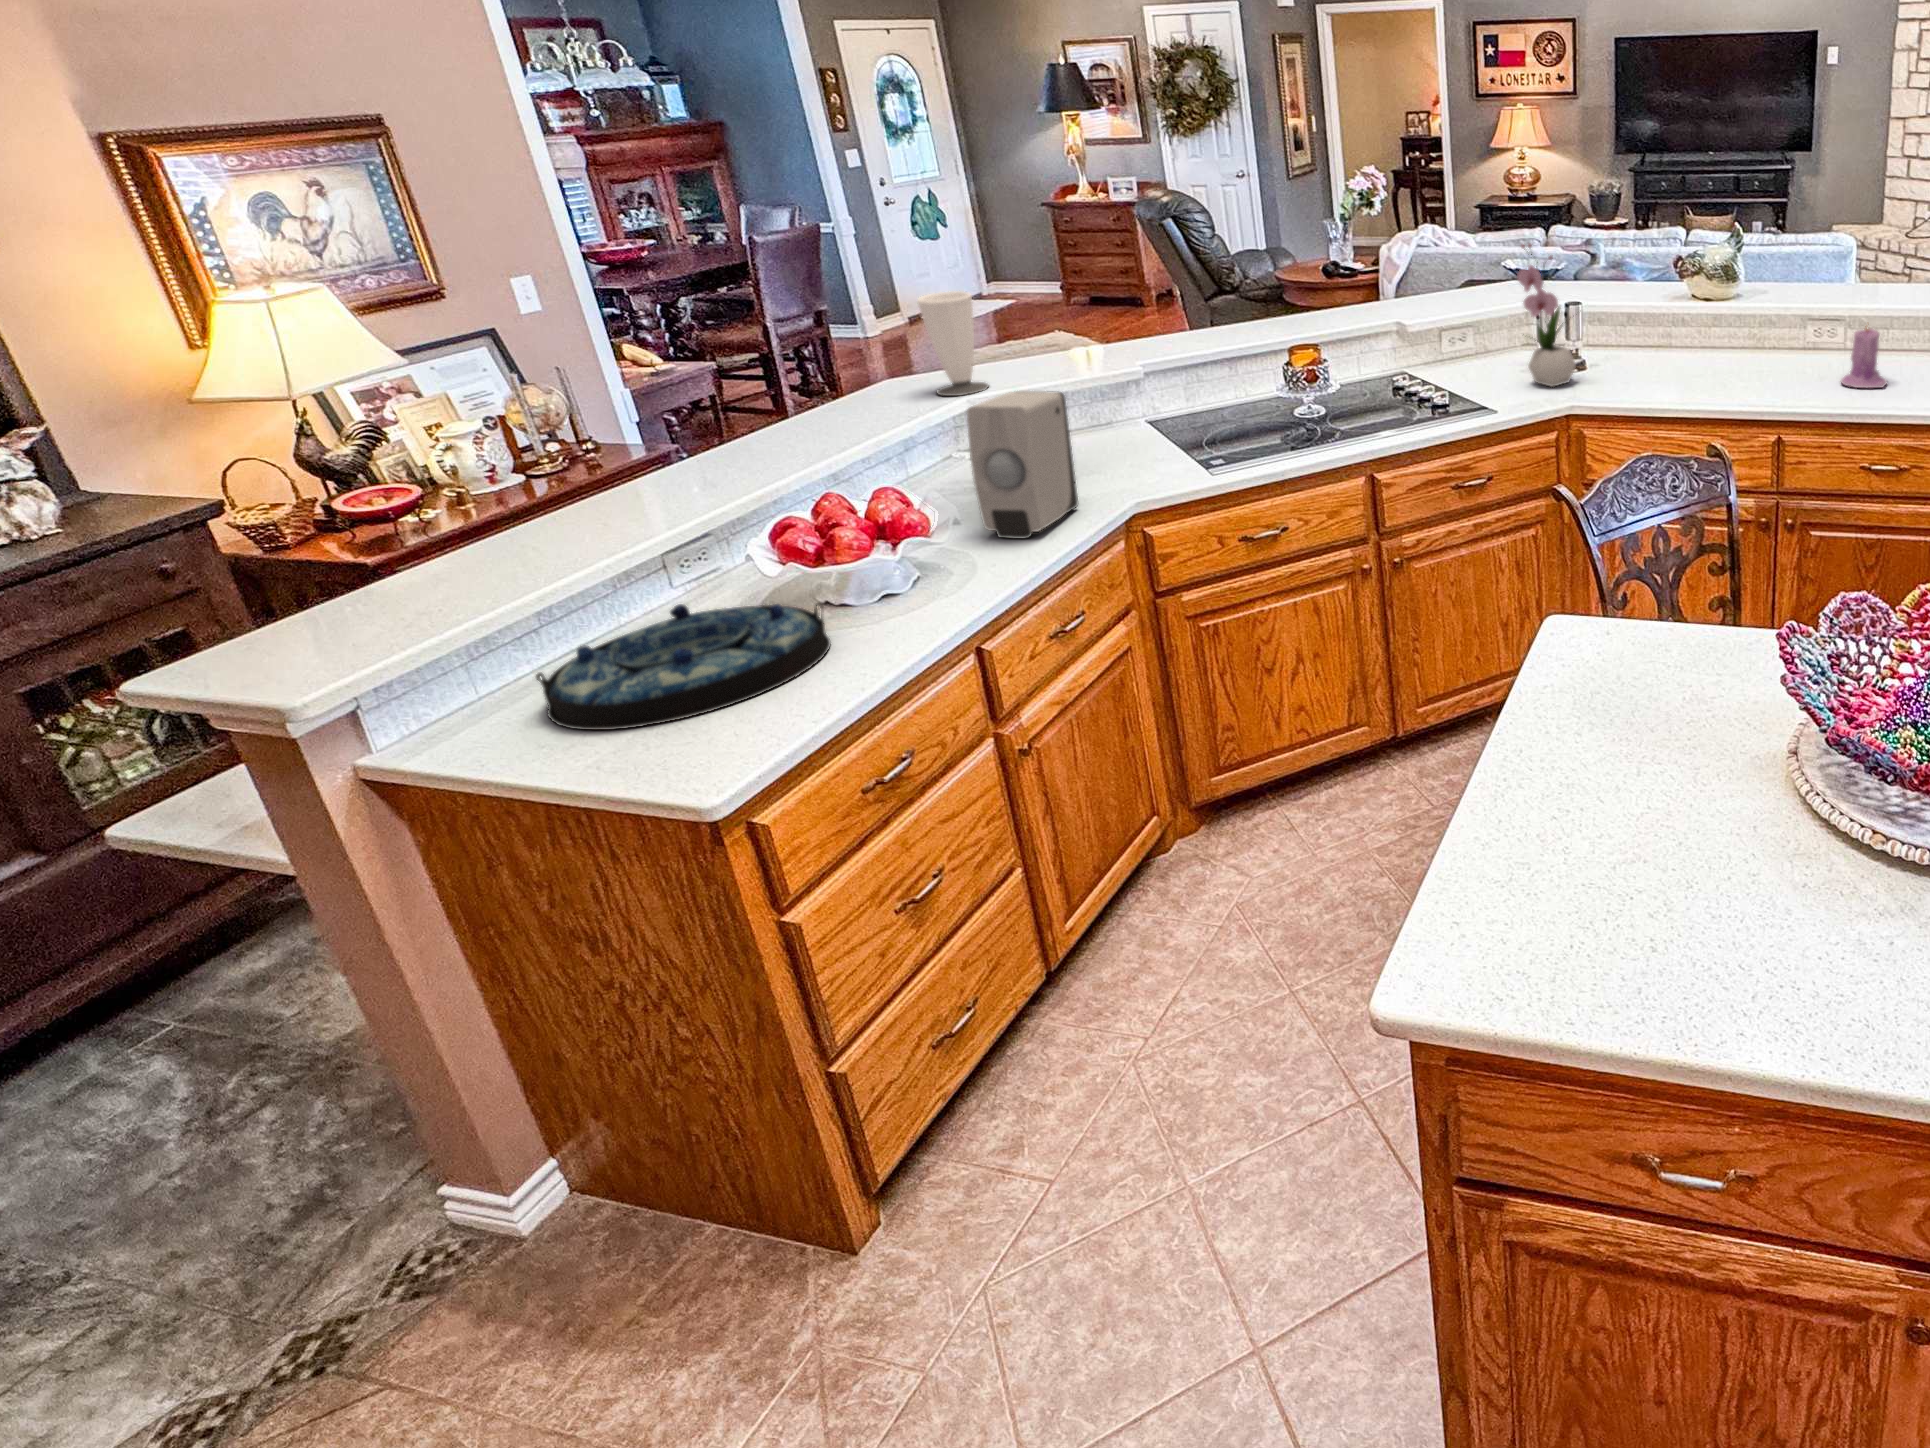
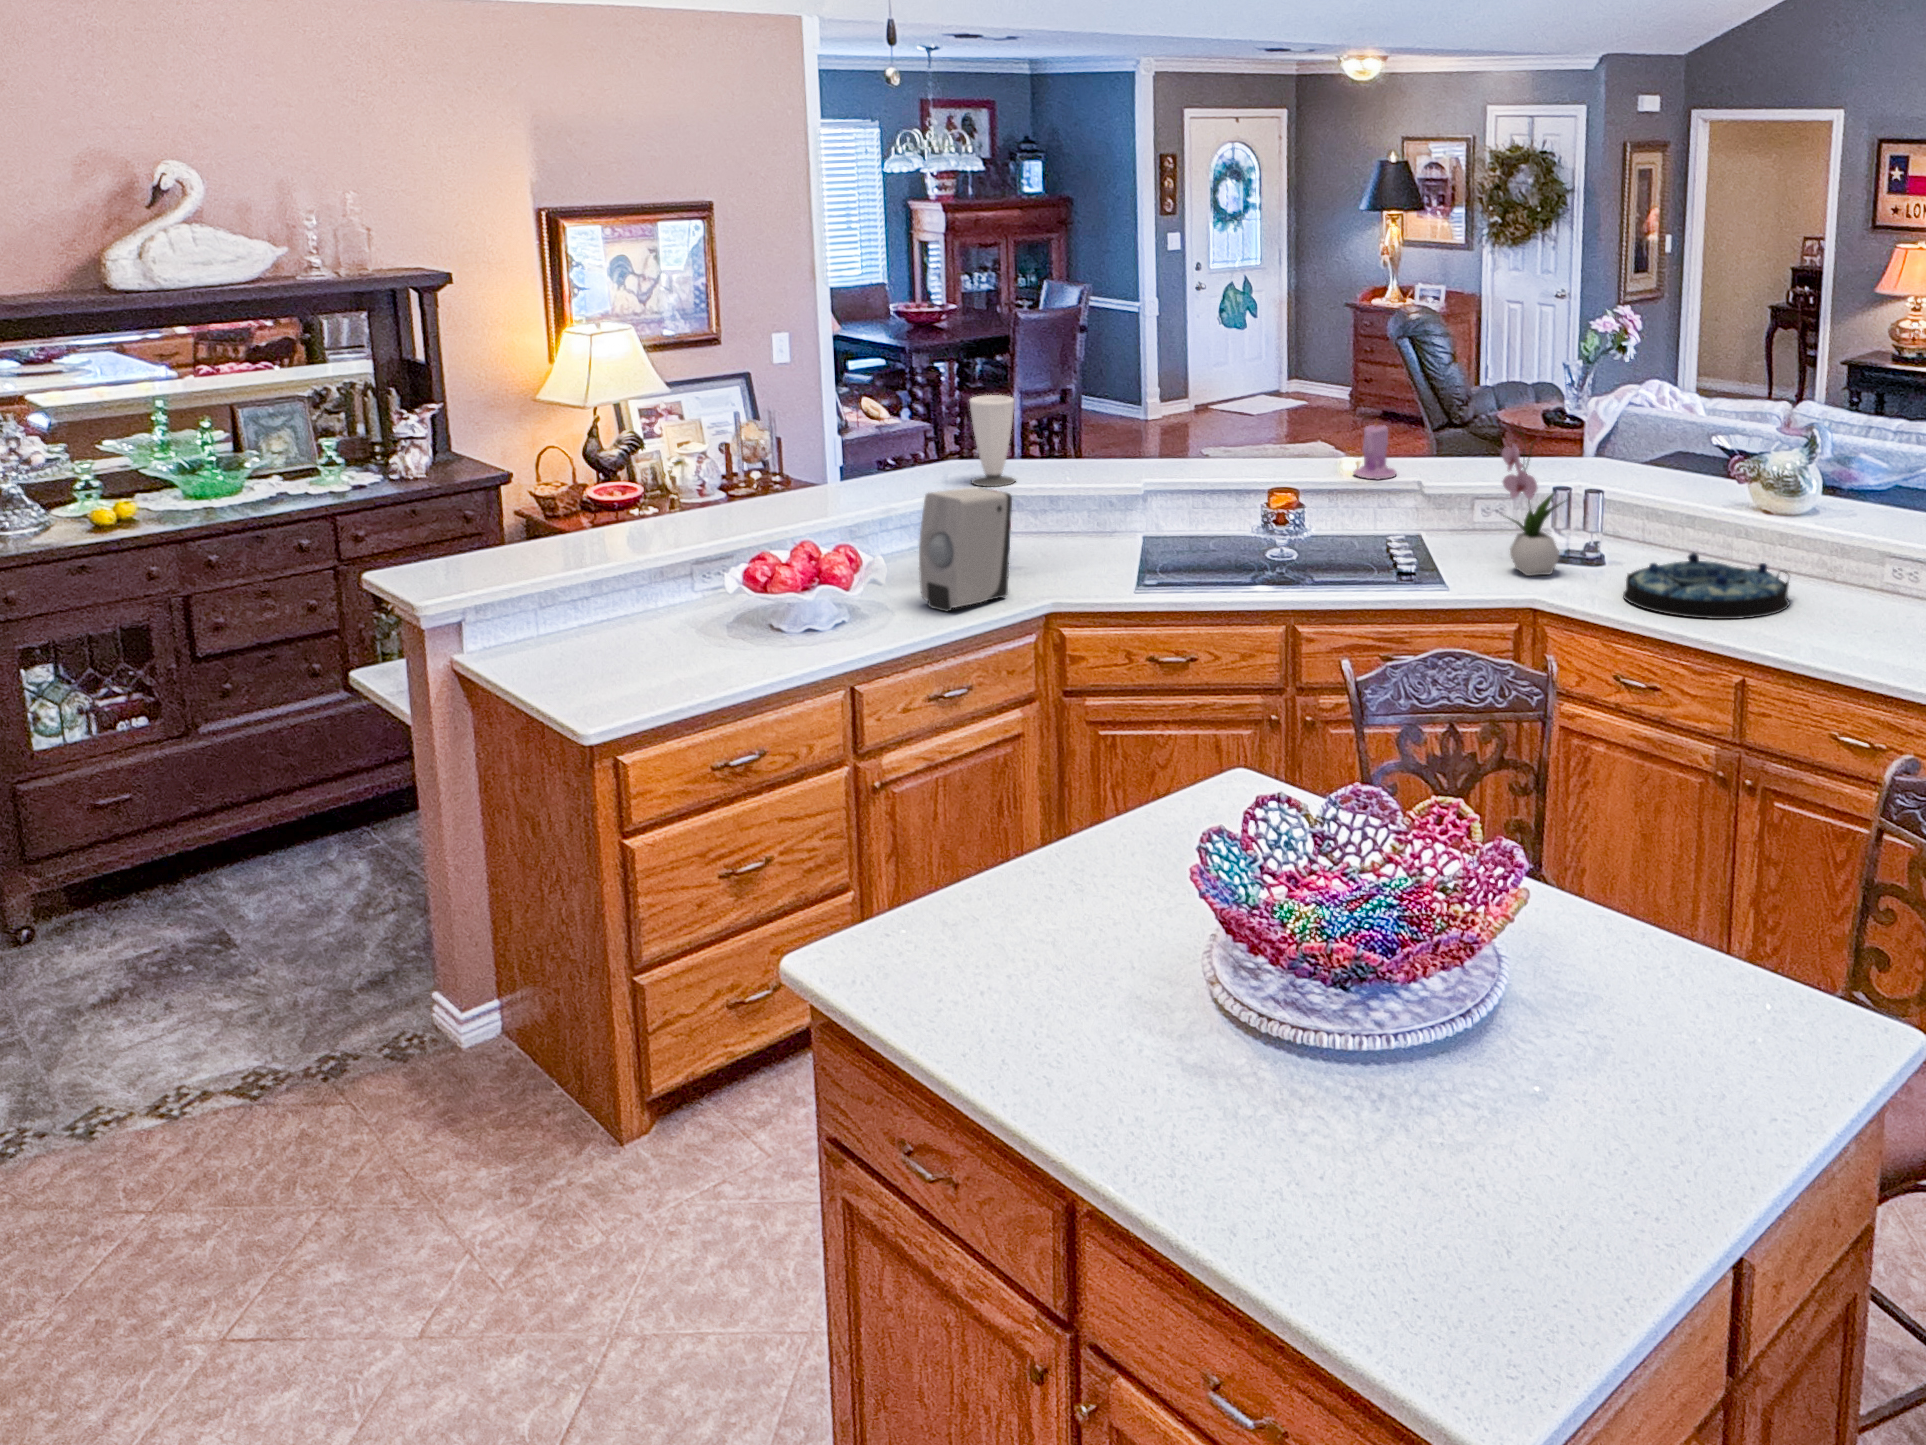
candle: present [1840,328,1887,388] -> present [1353,423,1396,479]
serving tray: present [536,604,830,730] -> present [1623,553,1789,619]

